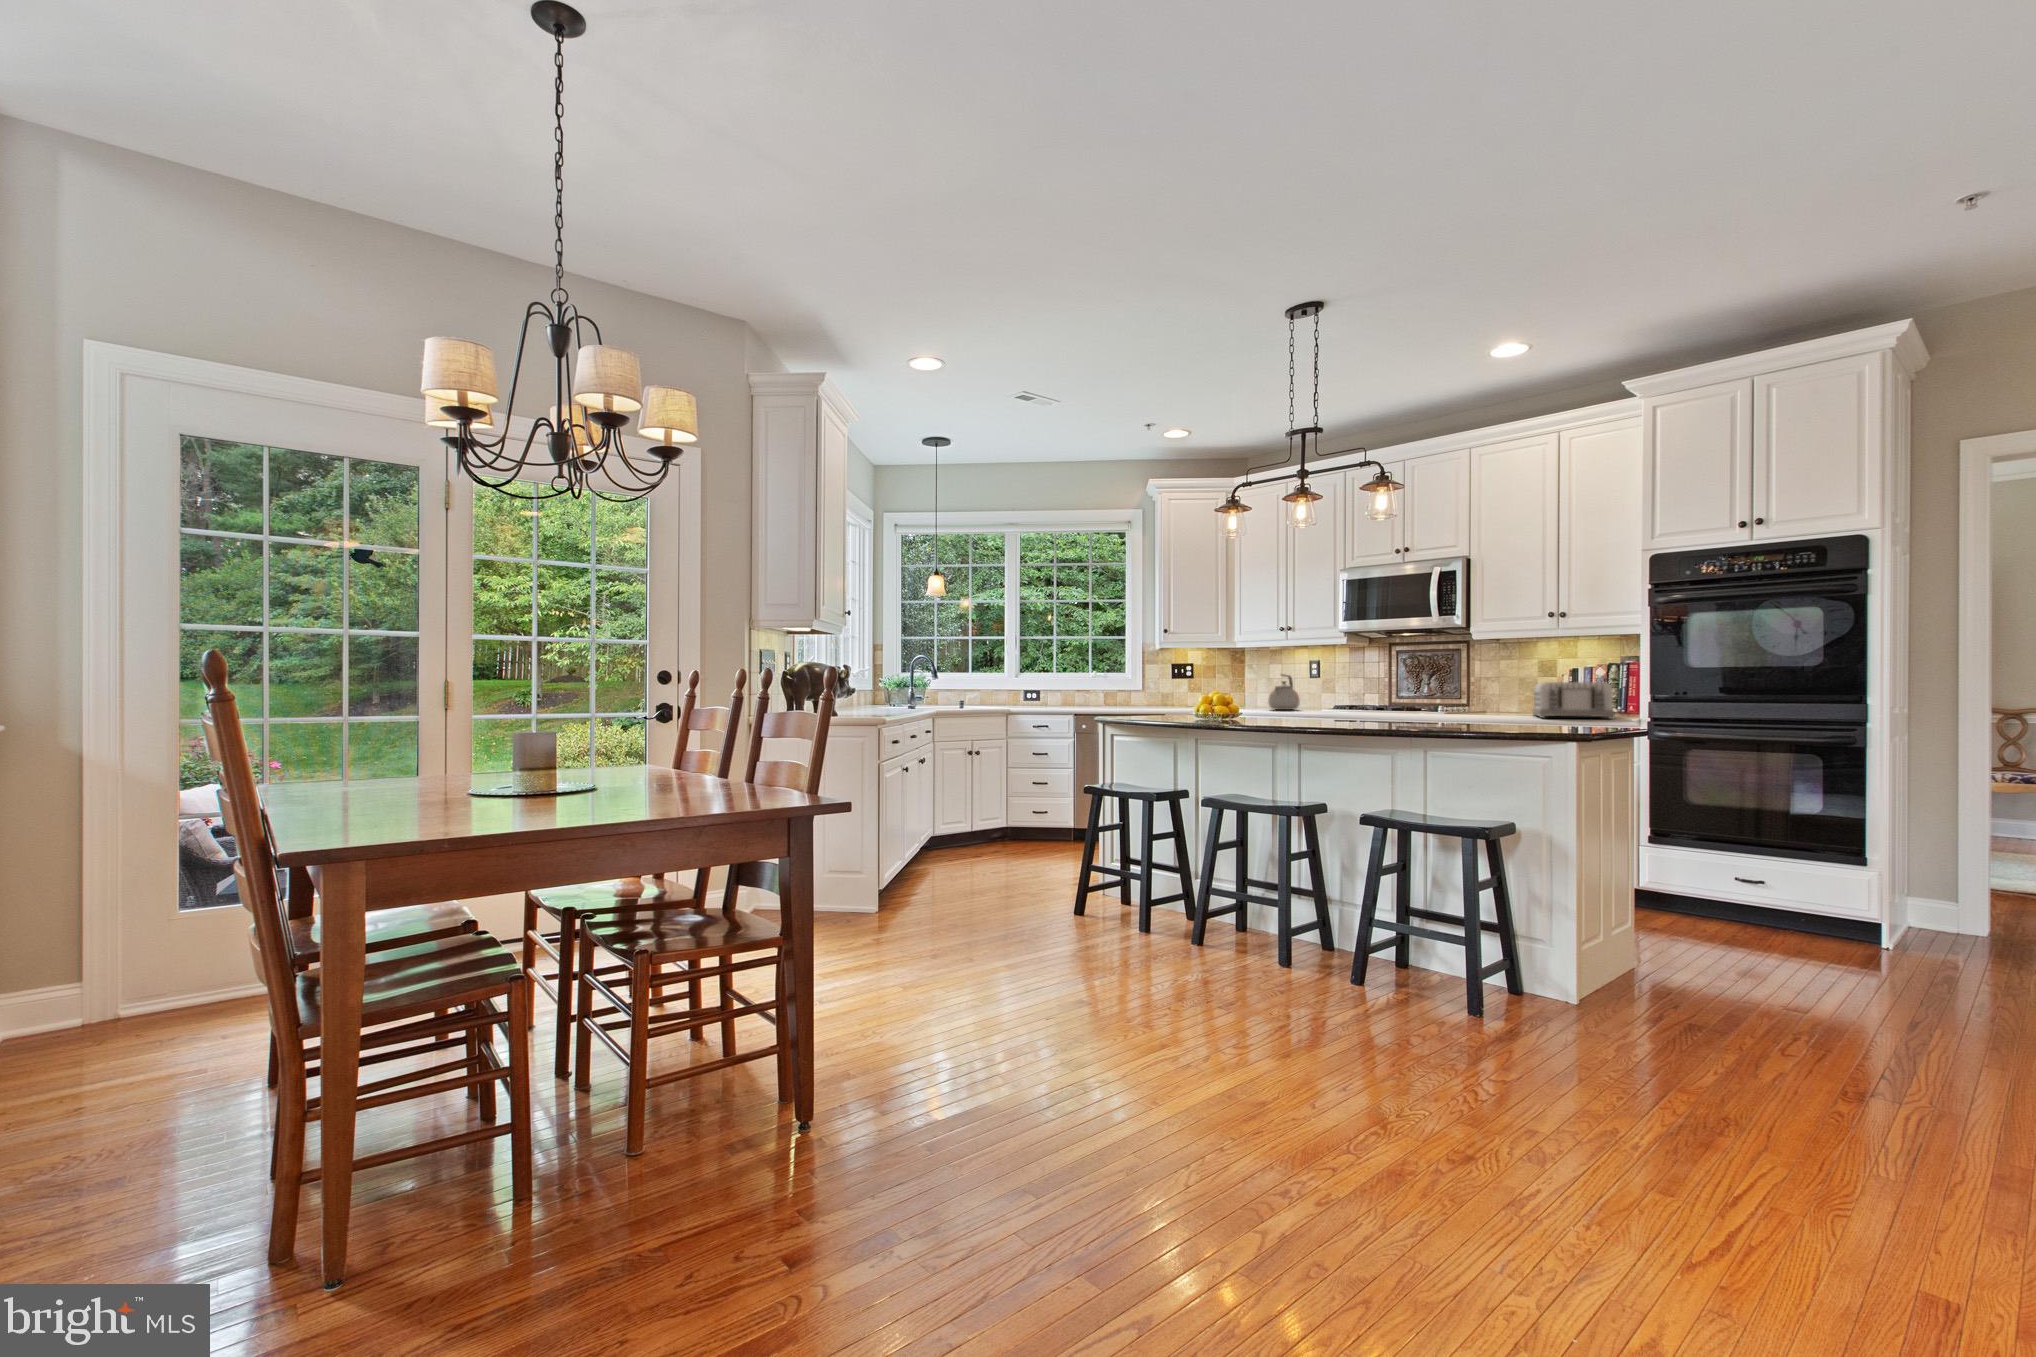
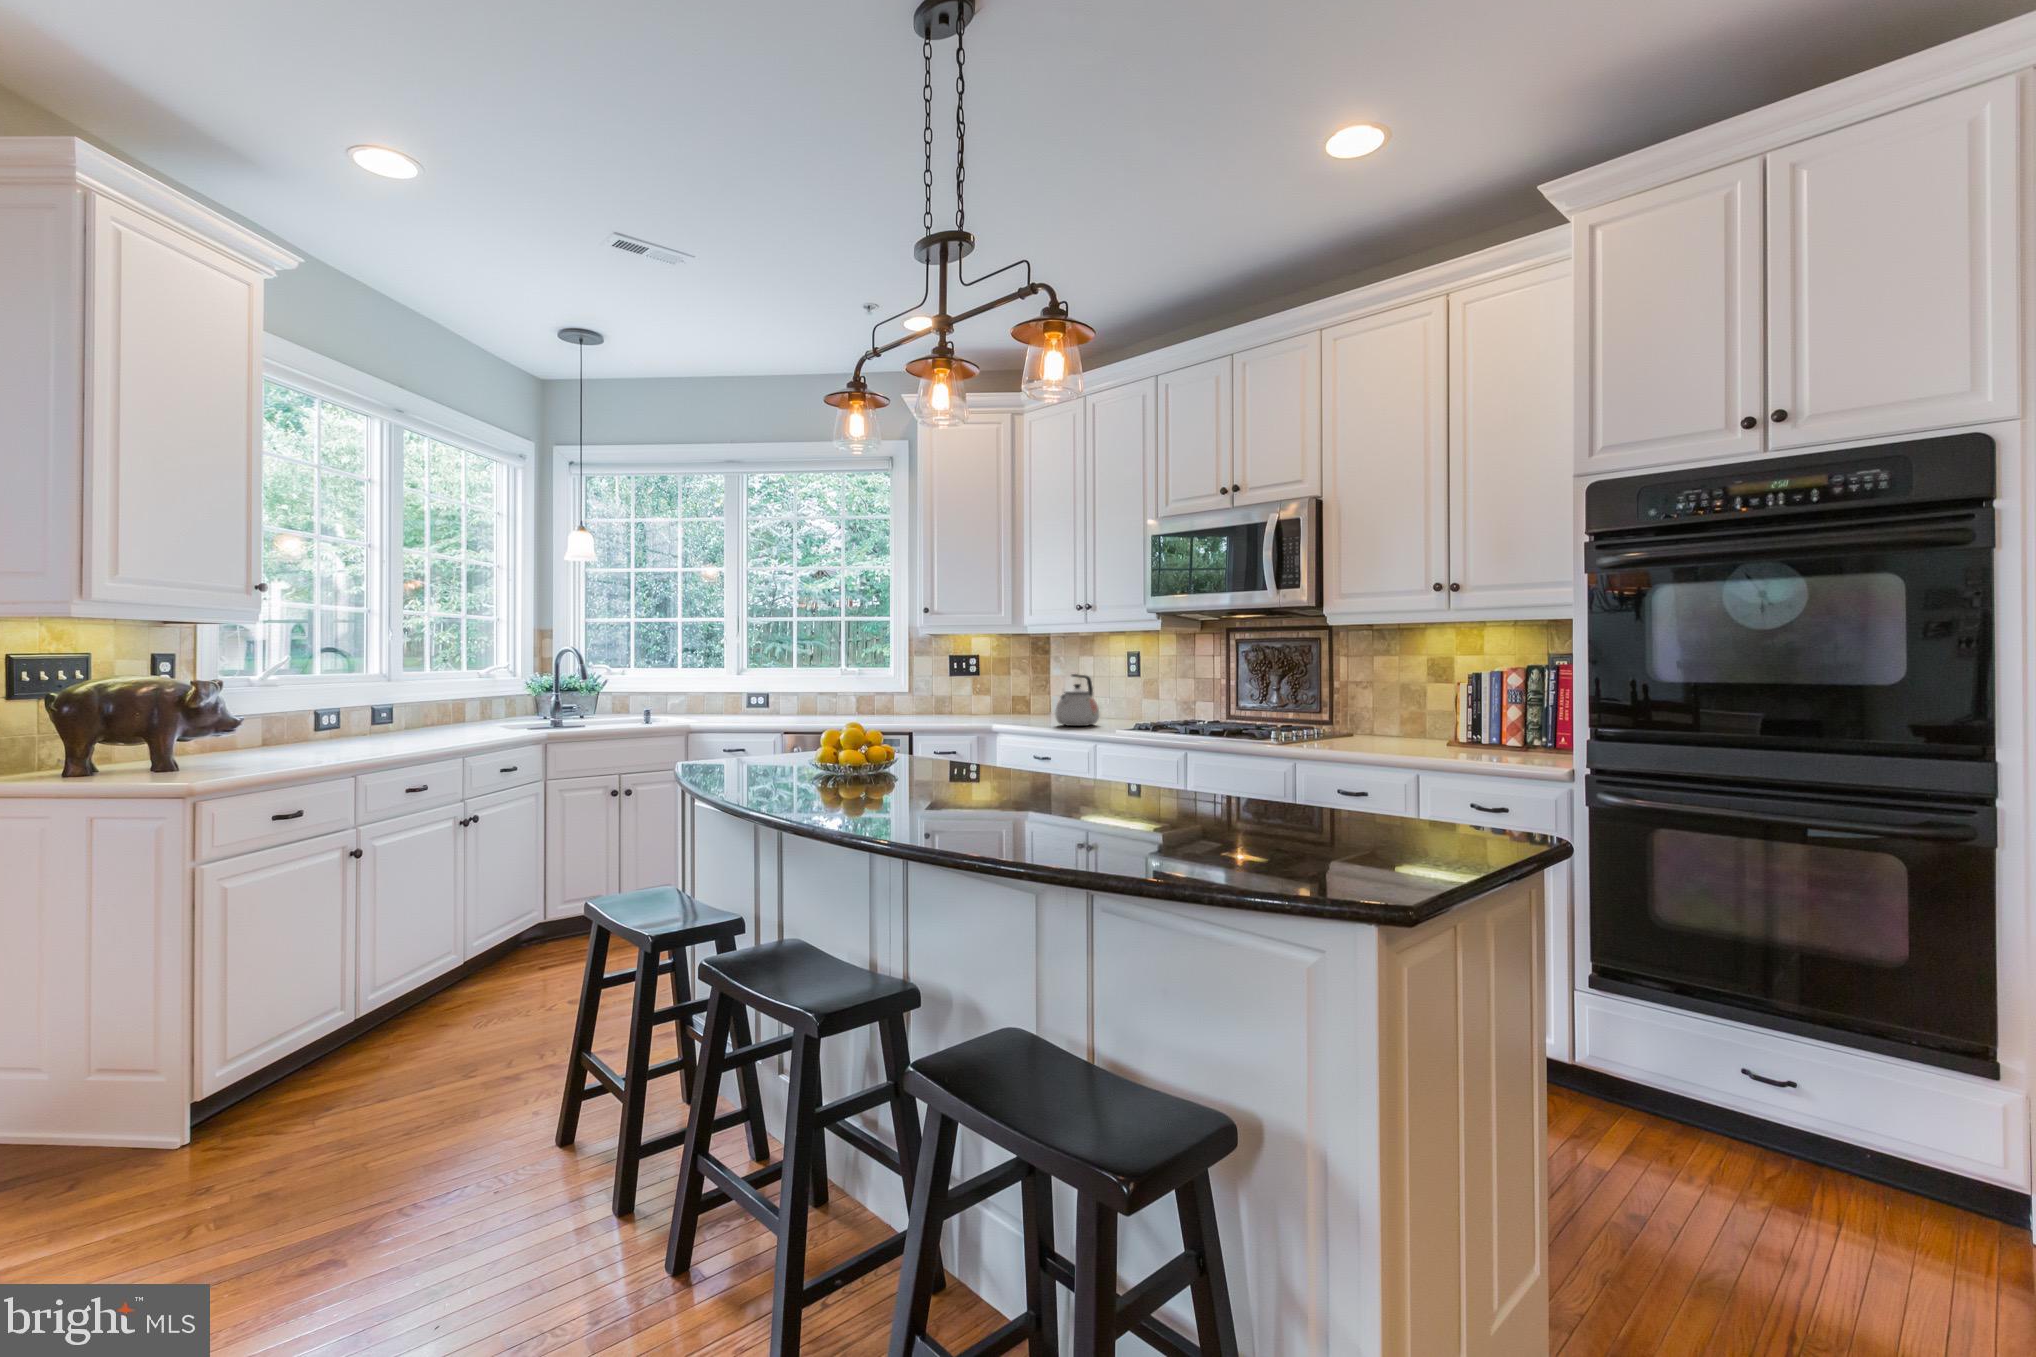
toaster: present [1533,682,1614,719] -> none [1409,696,1528,761]

